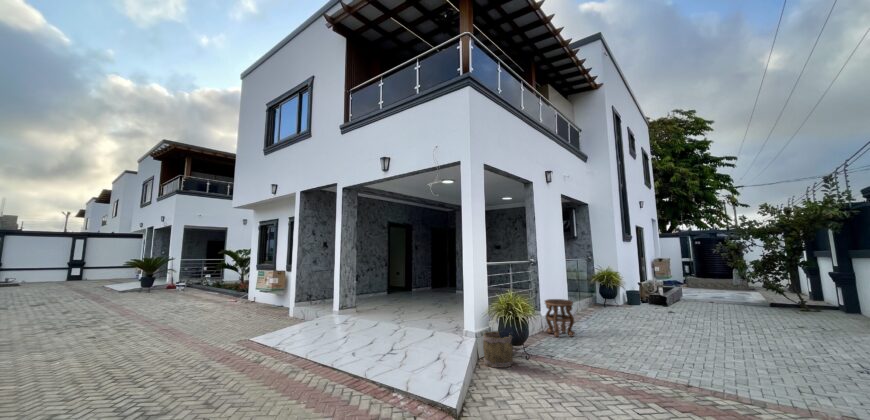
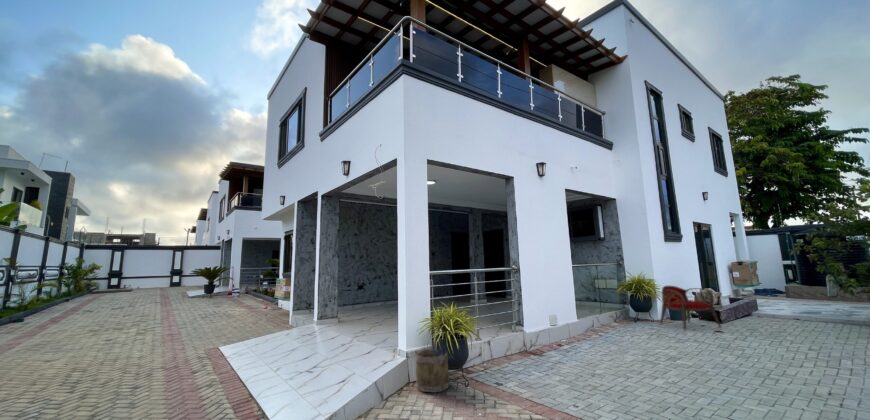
armchair: none [622,277,667,312] -> present [661,286,721,330]
side table: present [545,299,574,337] -> none [525,312,560,359]

